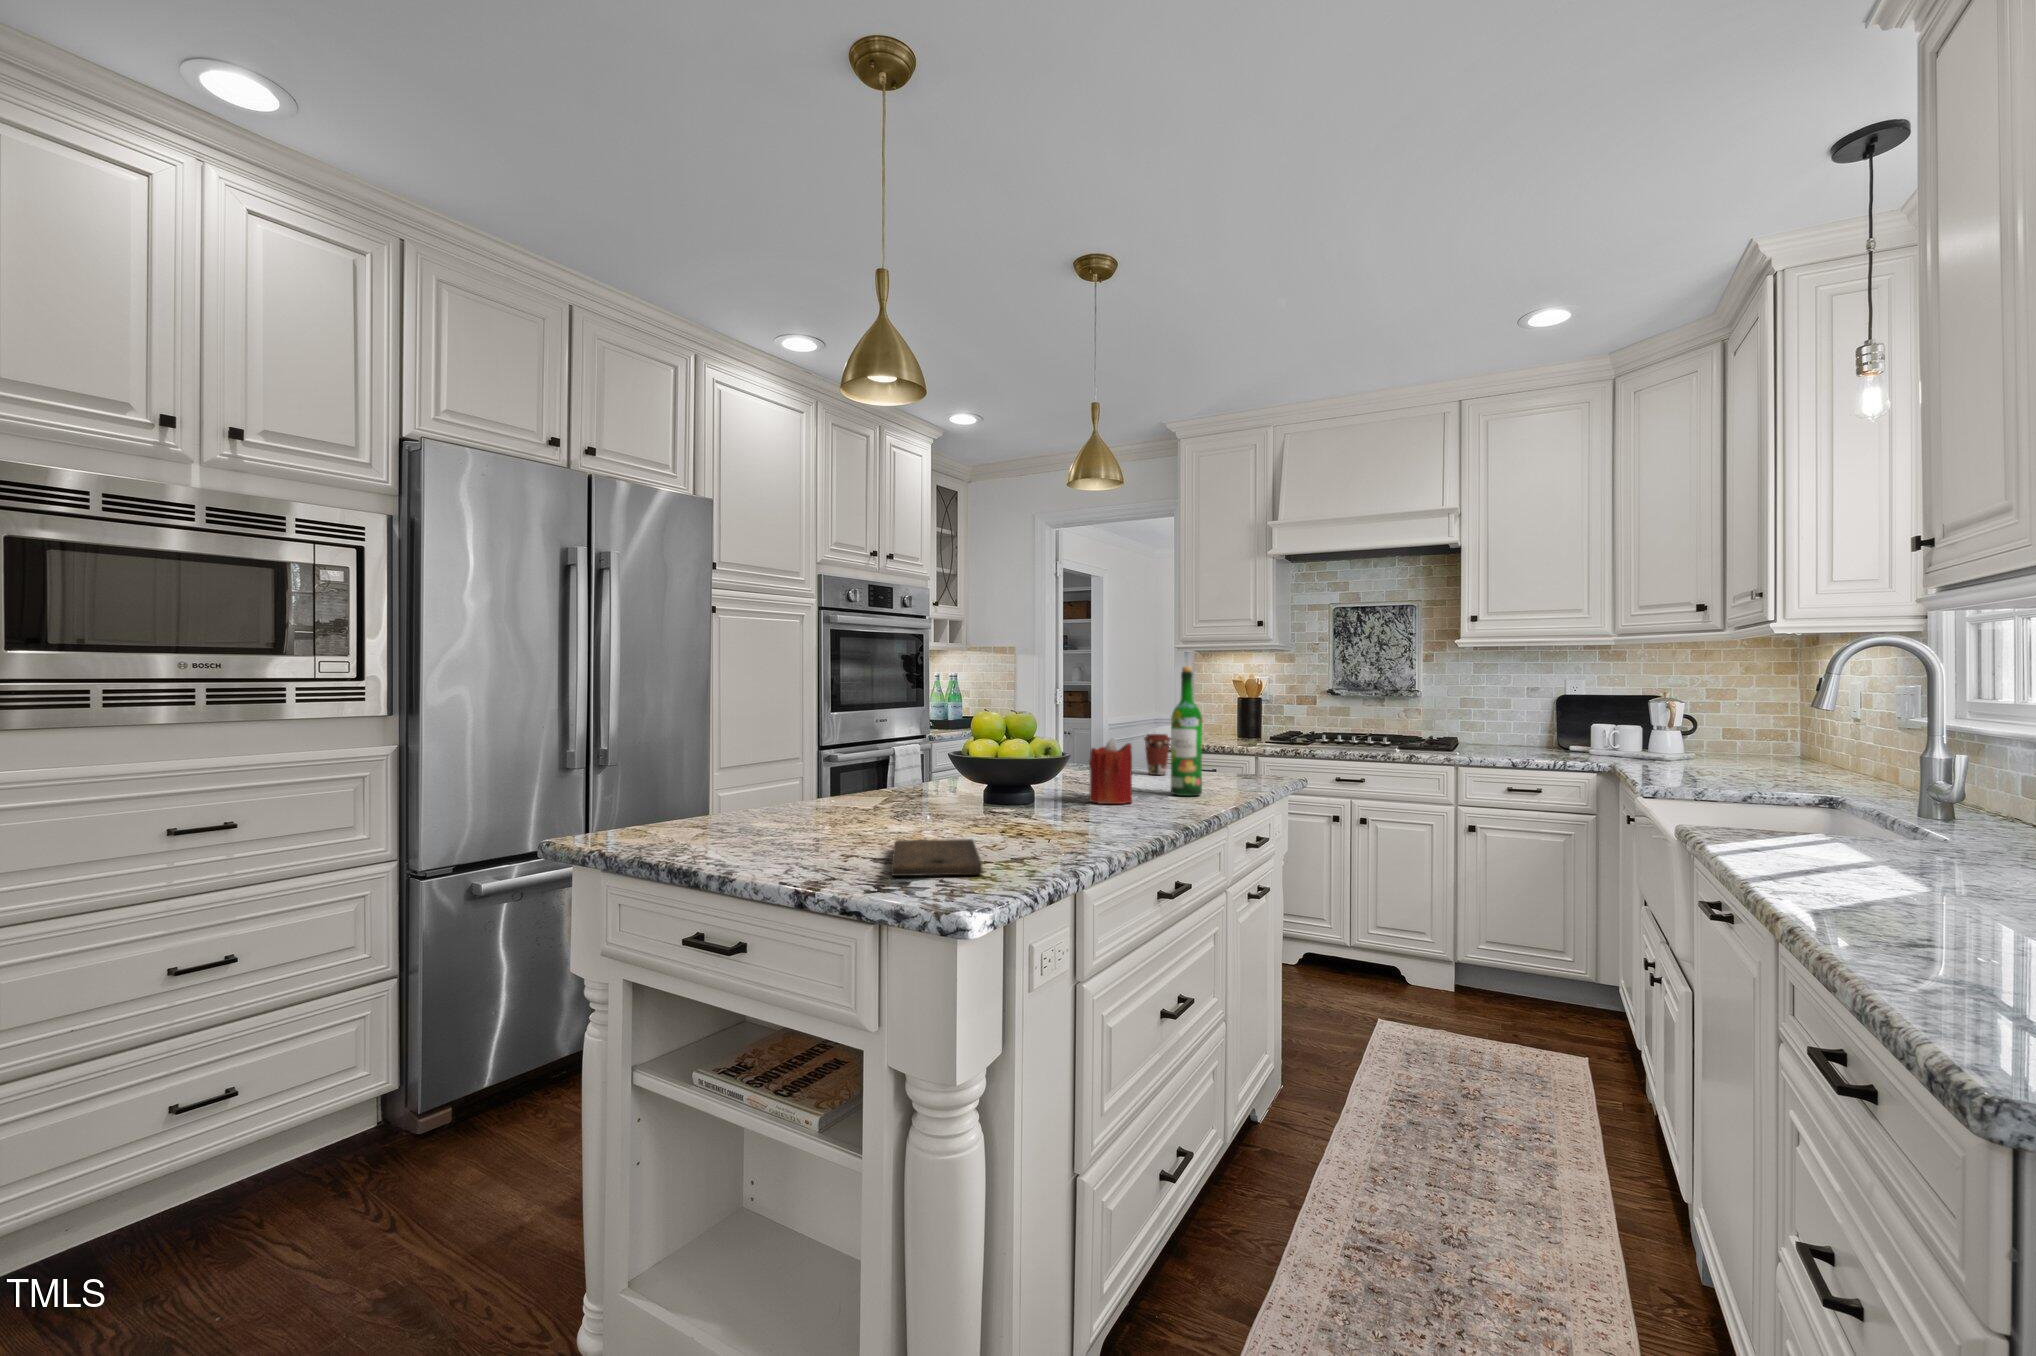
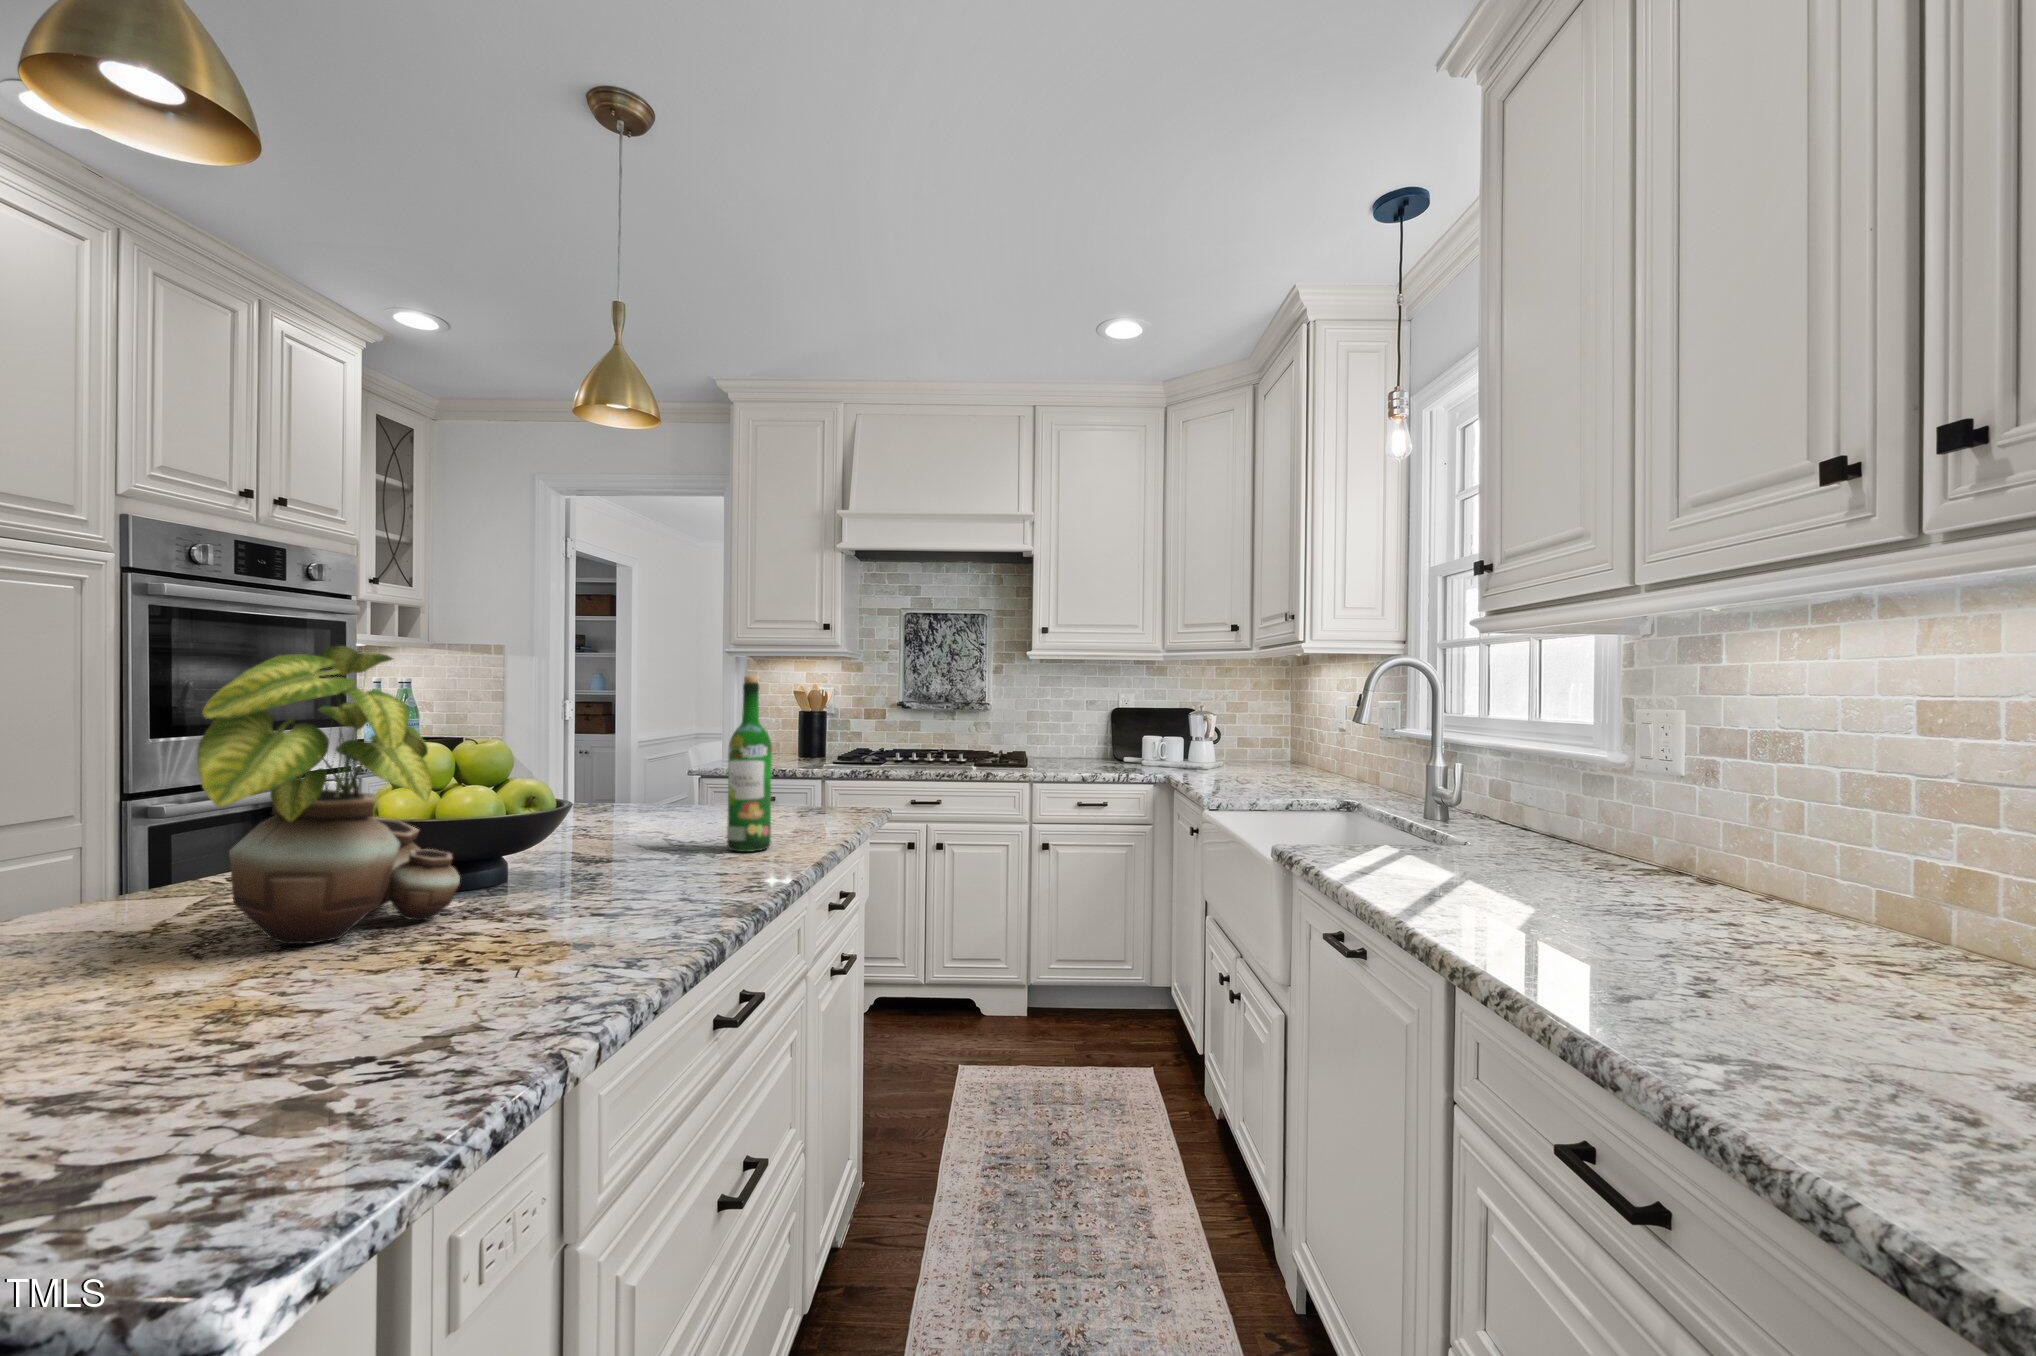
potted plant: none [887,651,1010,820] -> present [197,646,460,944]
coffee cup: present [1144,734,1171,775] -> none [686,764,725,818]
candle: present [1089,739,1132,804] -> none [604,779,672,877]
cutting board: present [891,839,982,876] -> none [104,995,362,1142]

